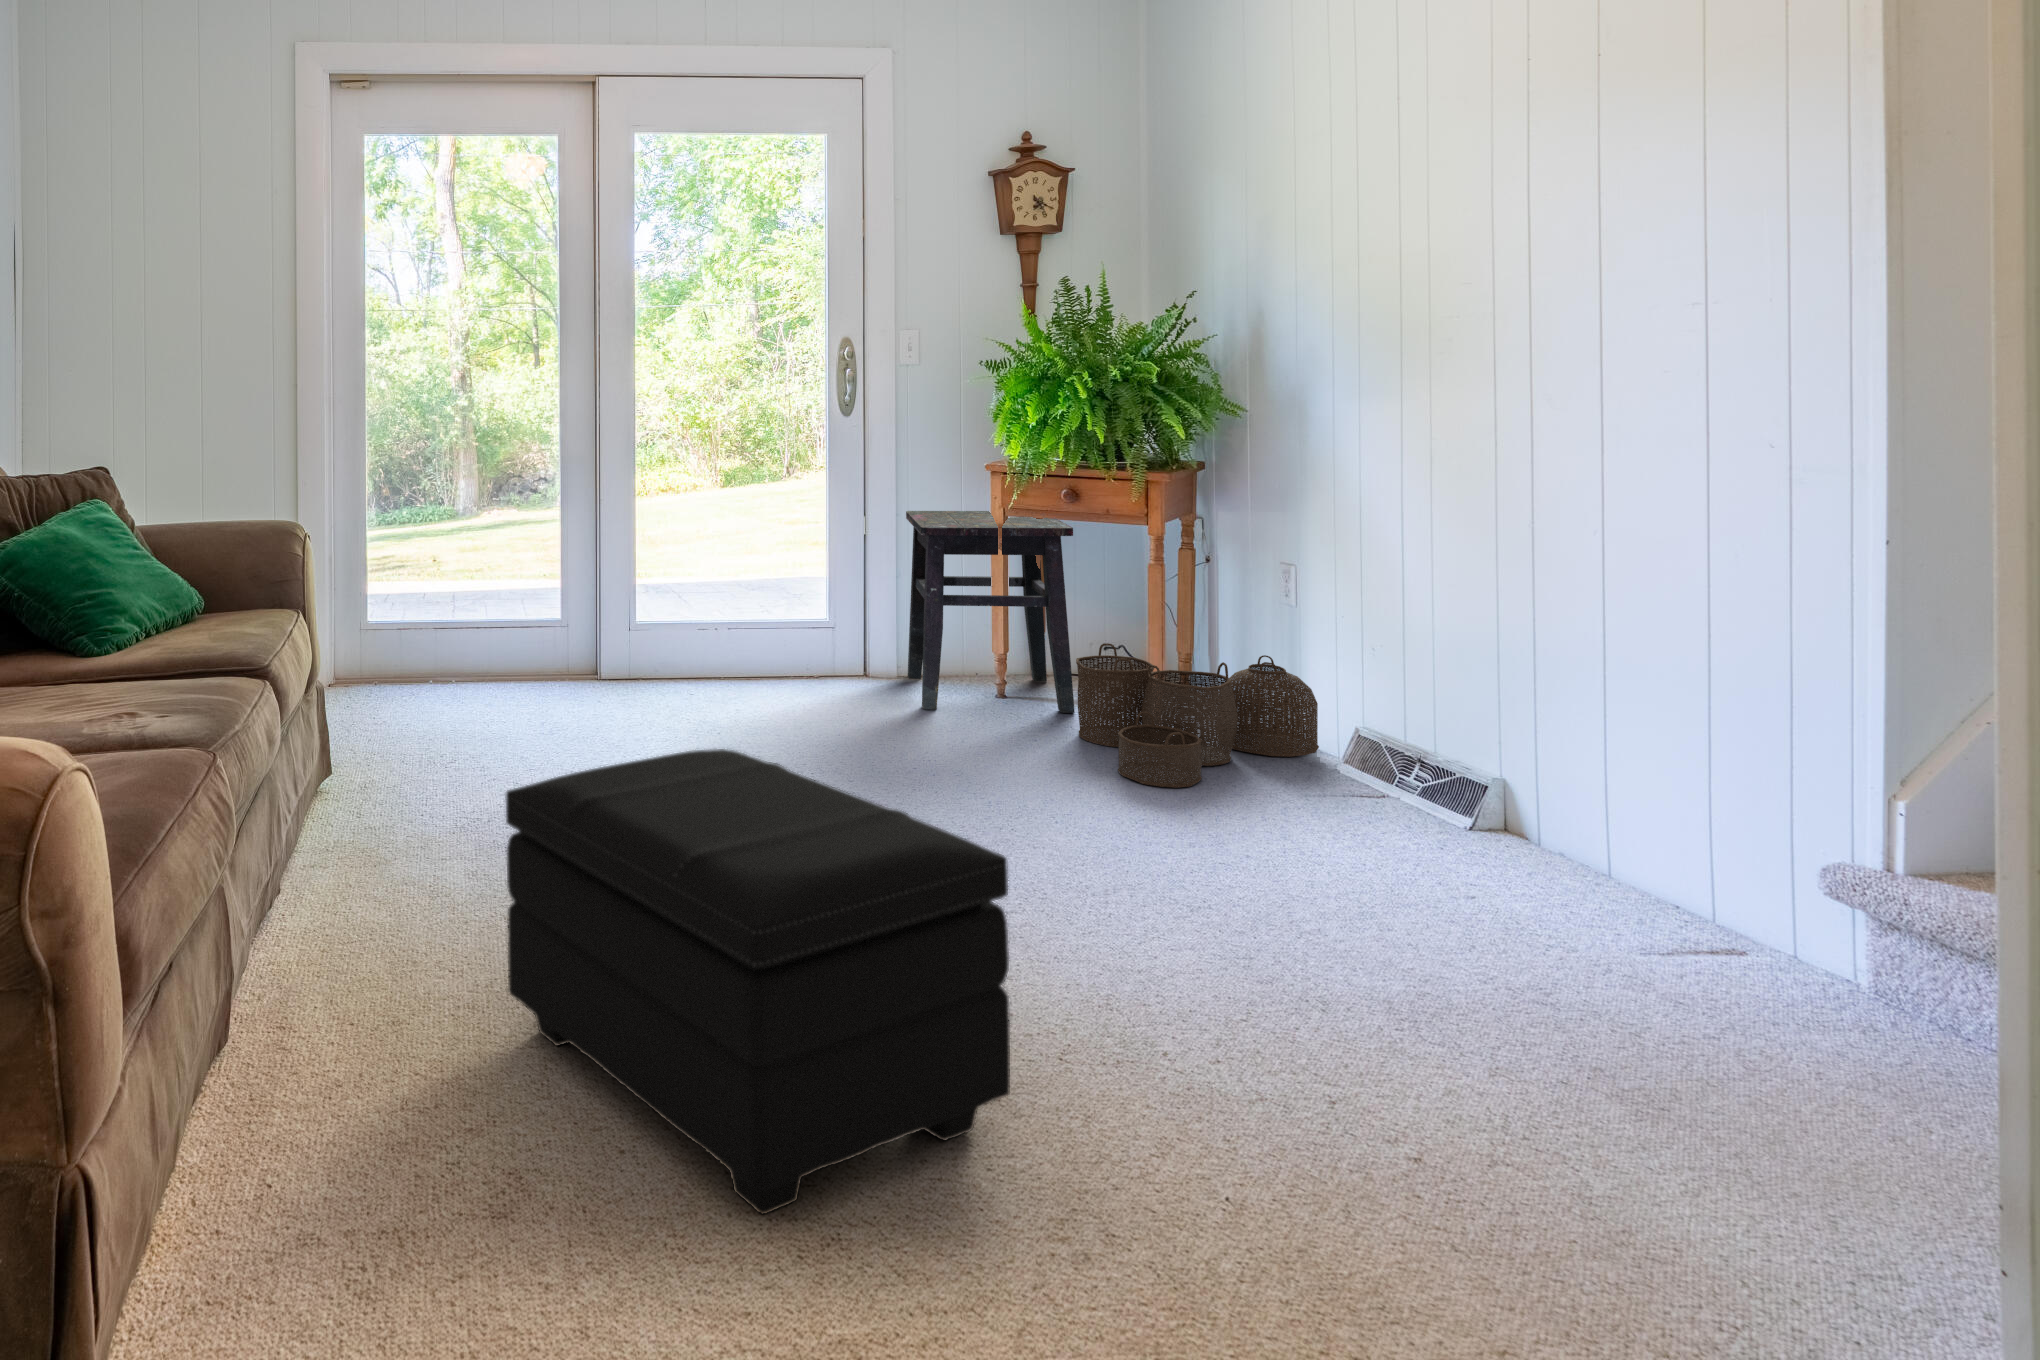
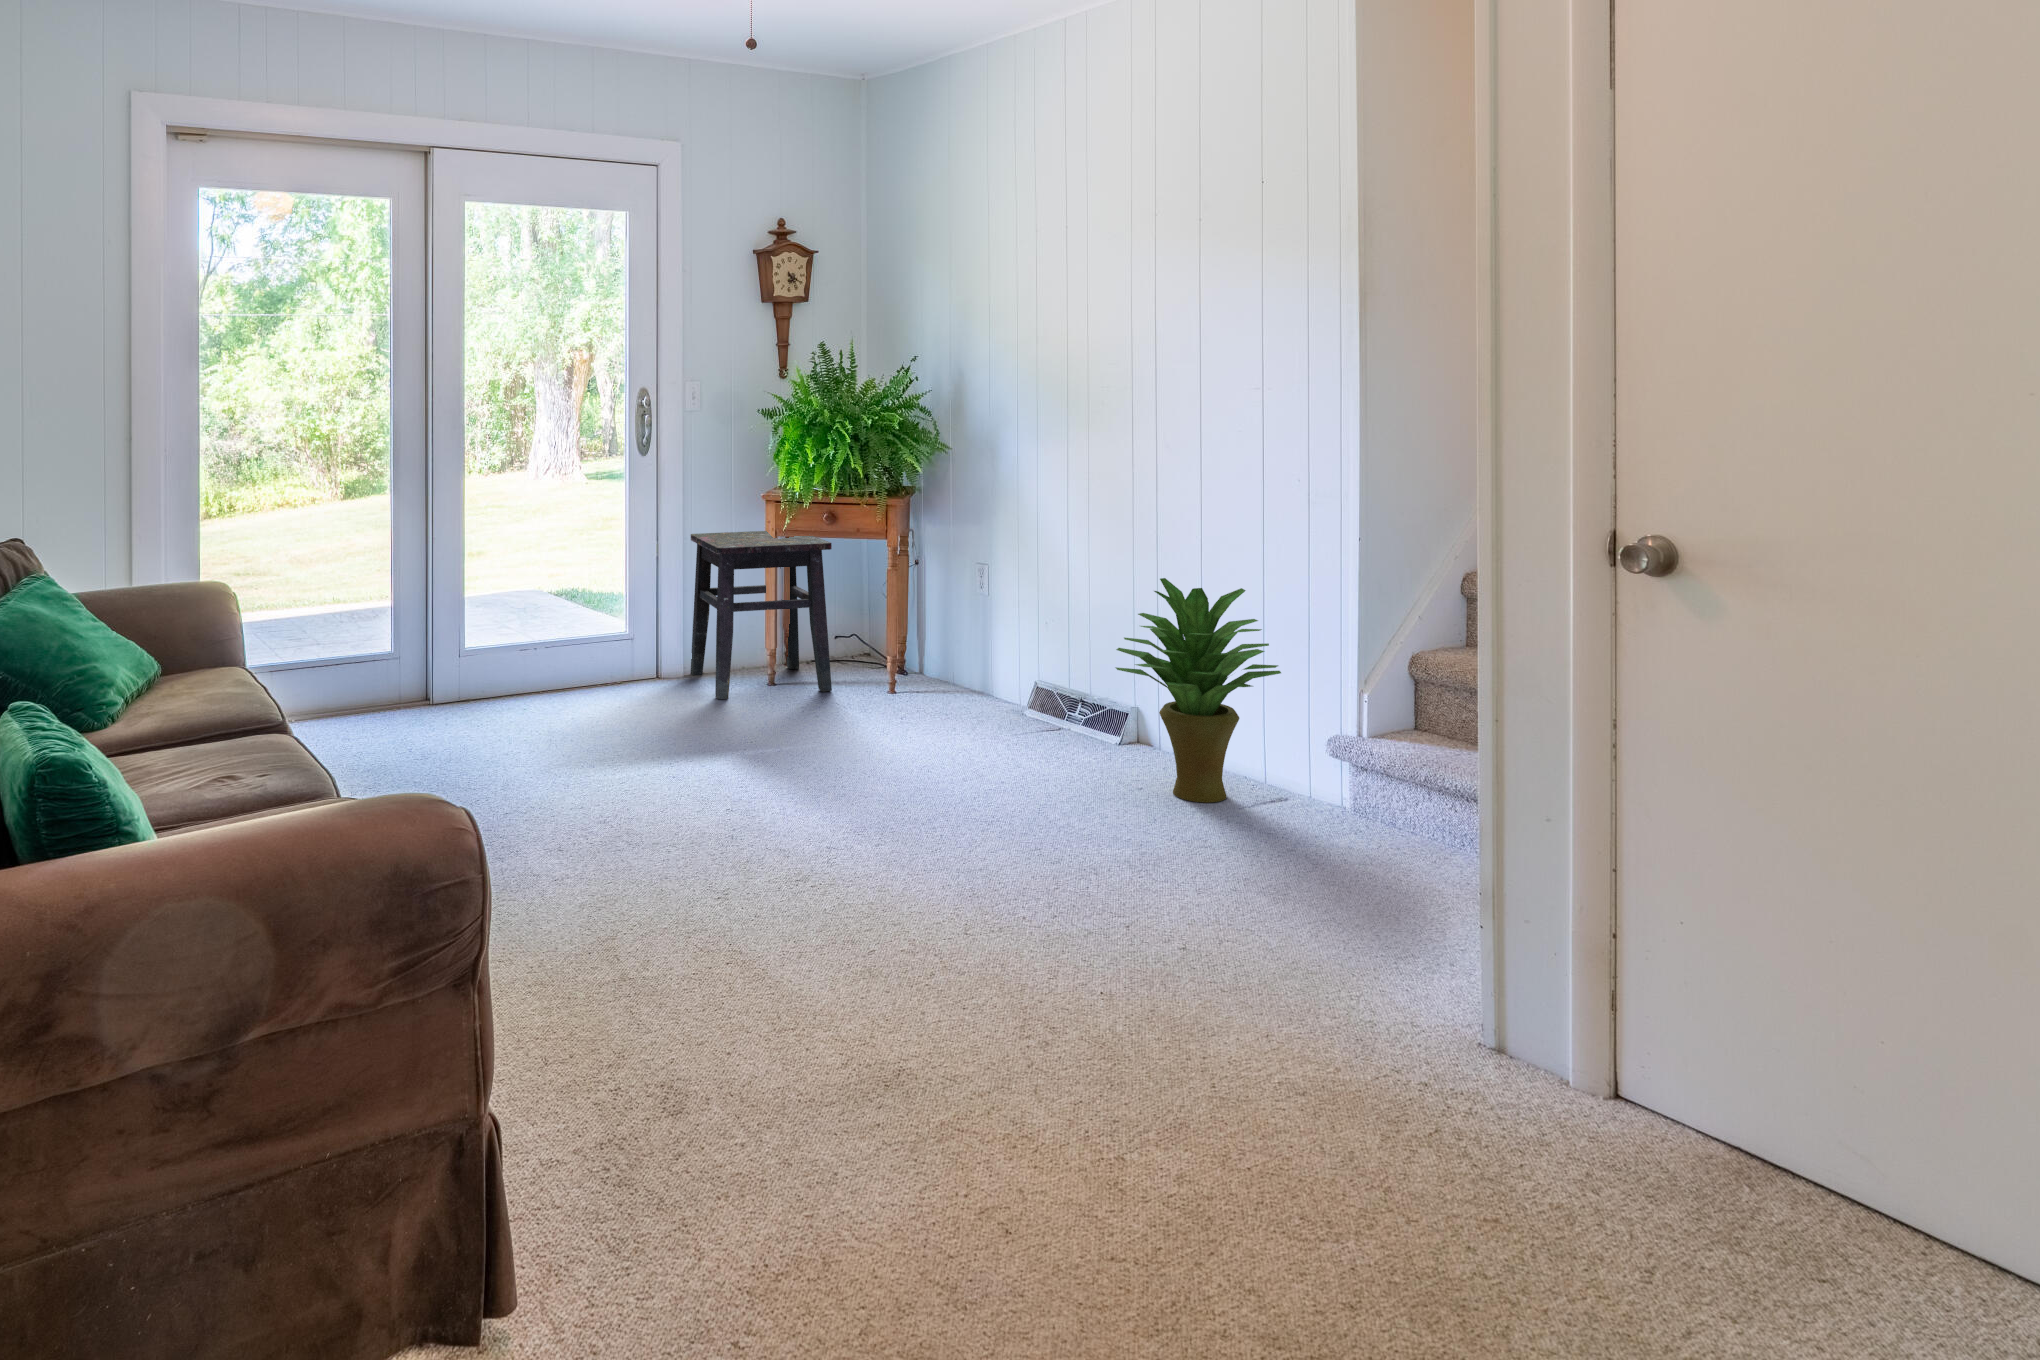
potted plant: none [1433,595,1732,937] -> present [1116,578,1281,802]
woven basket: present [1076,643,1319,788] -> none [841,633,1007,739]
footstool: present [505,749,1010,1214] -> none [541,735,935,1059]

